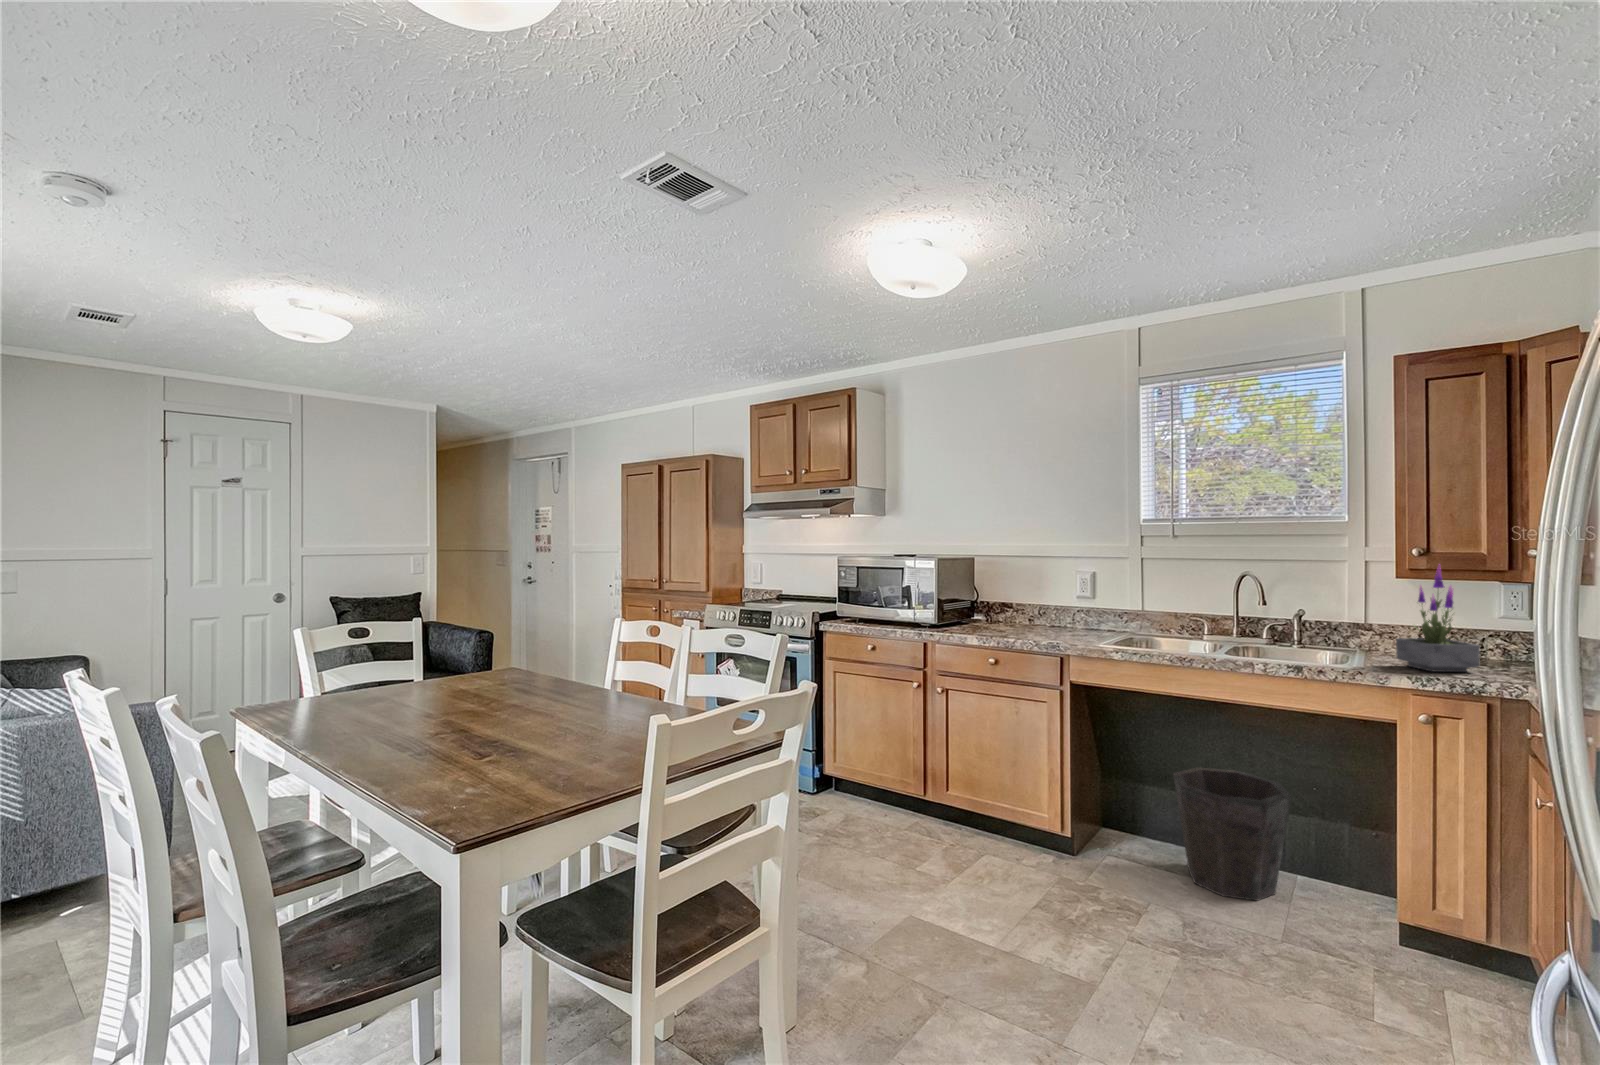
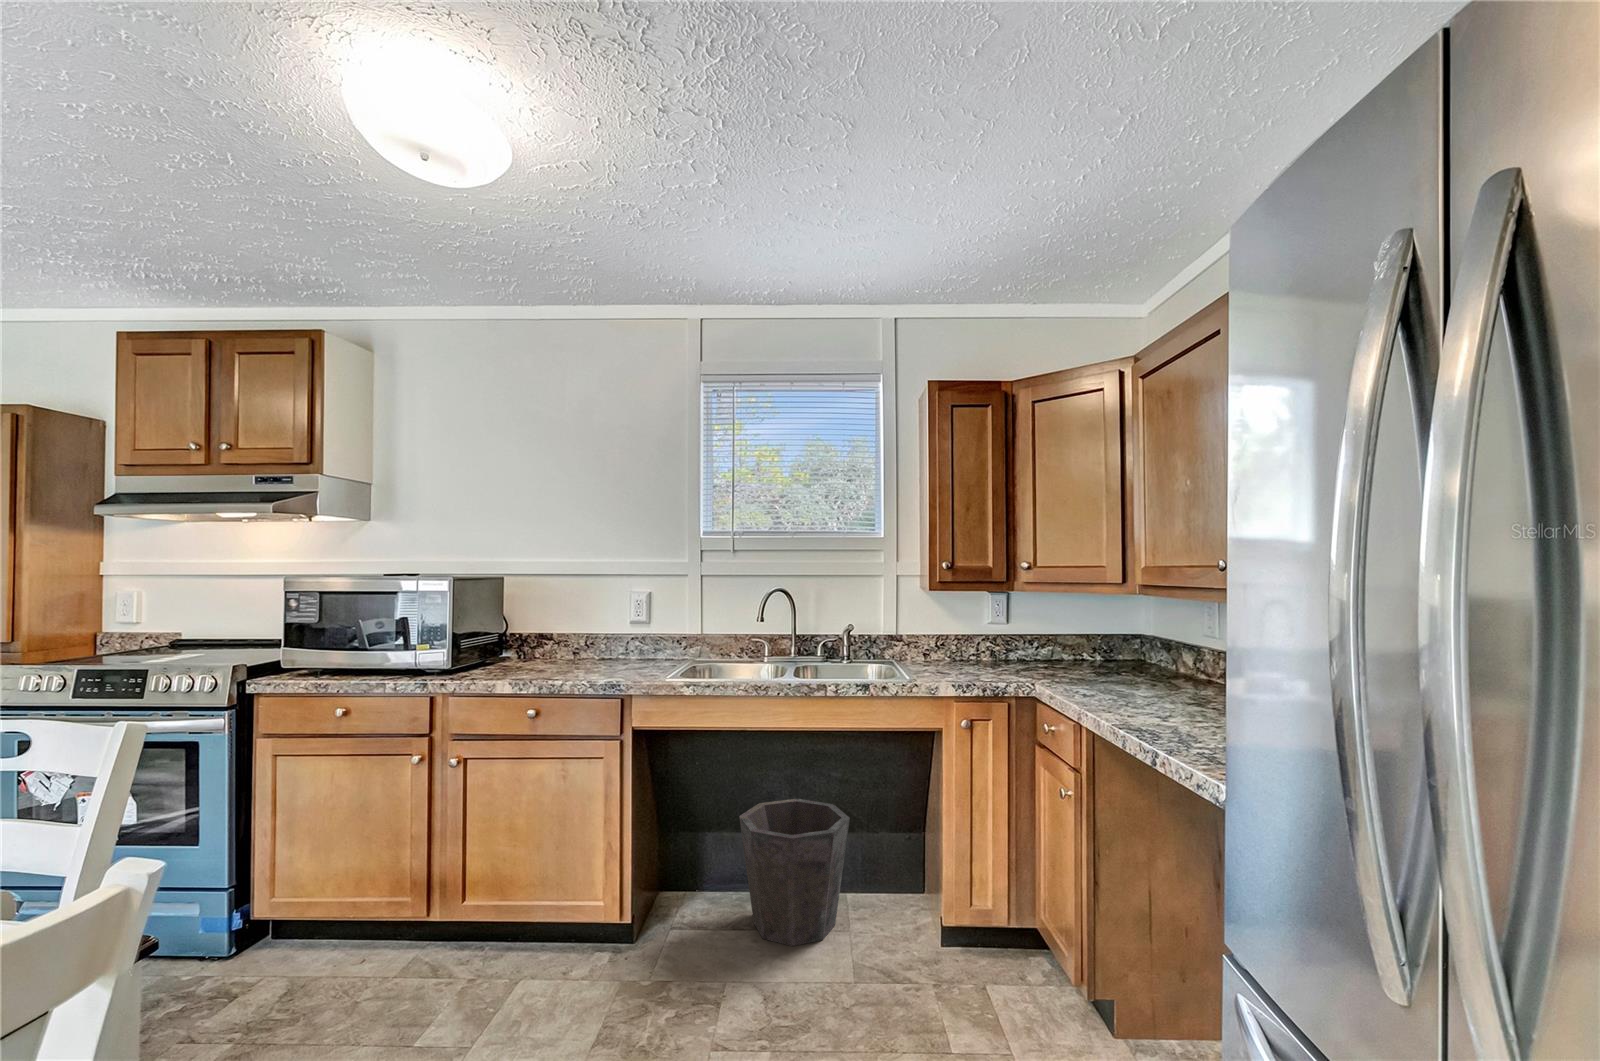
potted plant: present [1396,564,1480,672] -> none [933,576,993,678]

